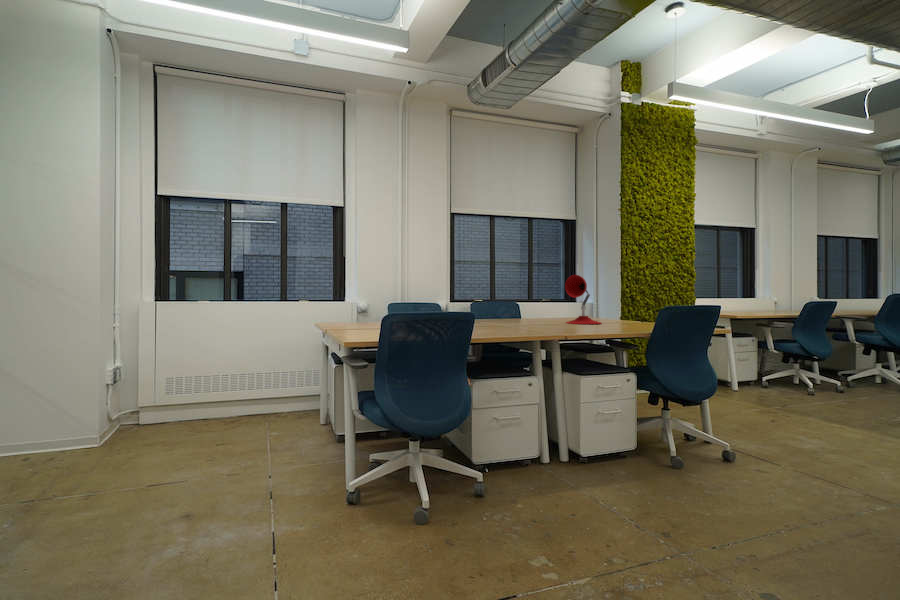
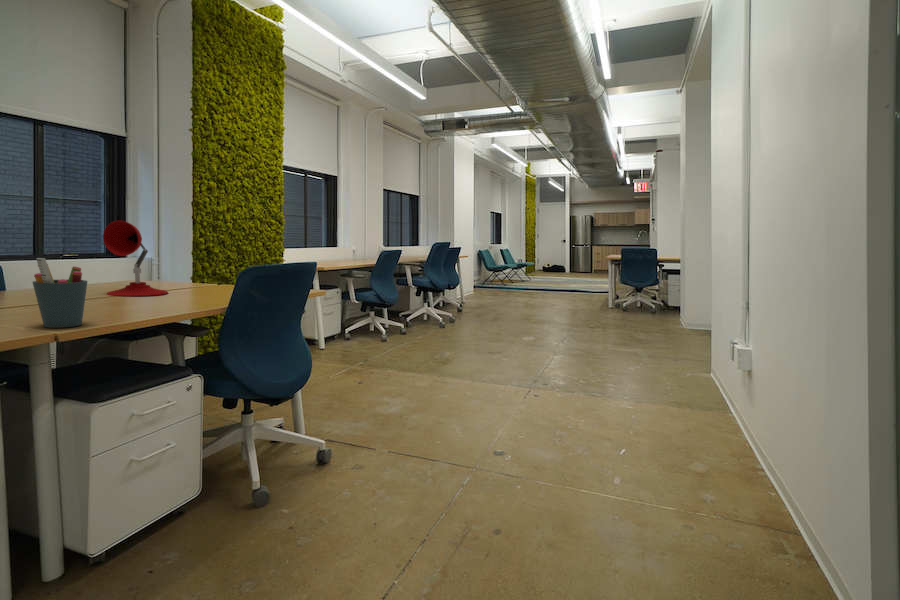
pen holder: none [535,293,560,332] -> present [33,258,87,328]

